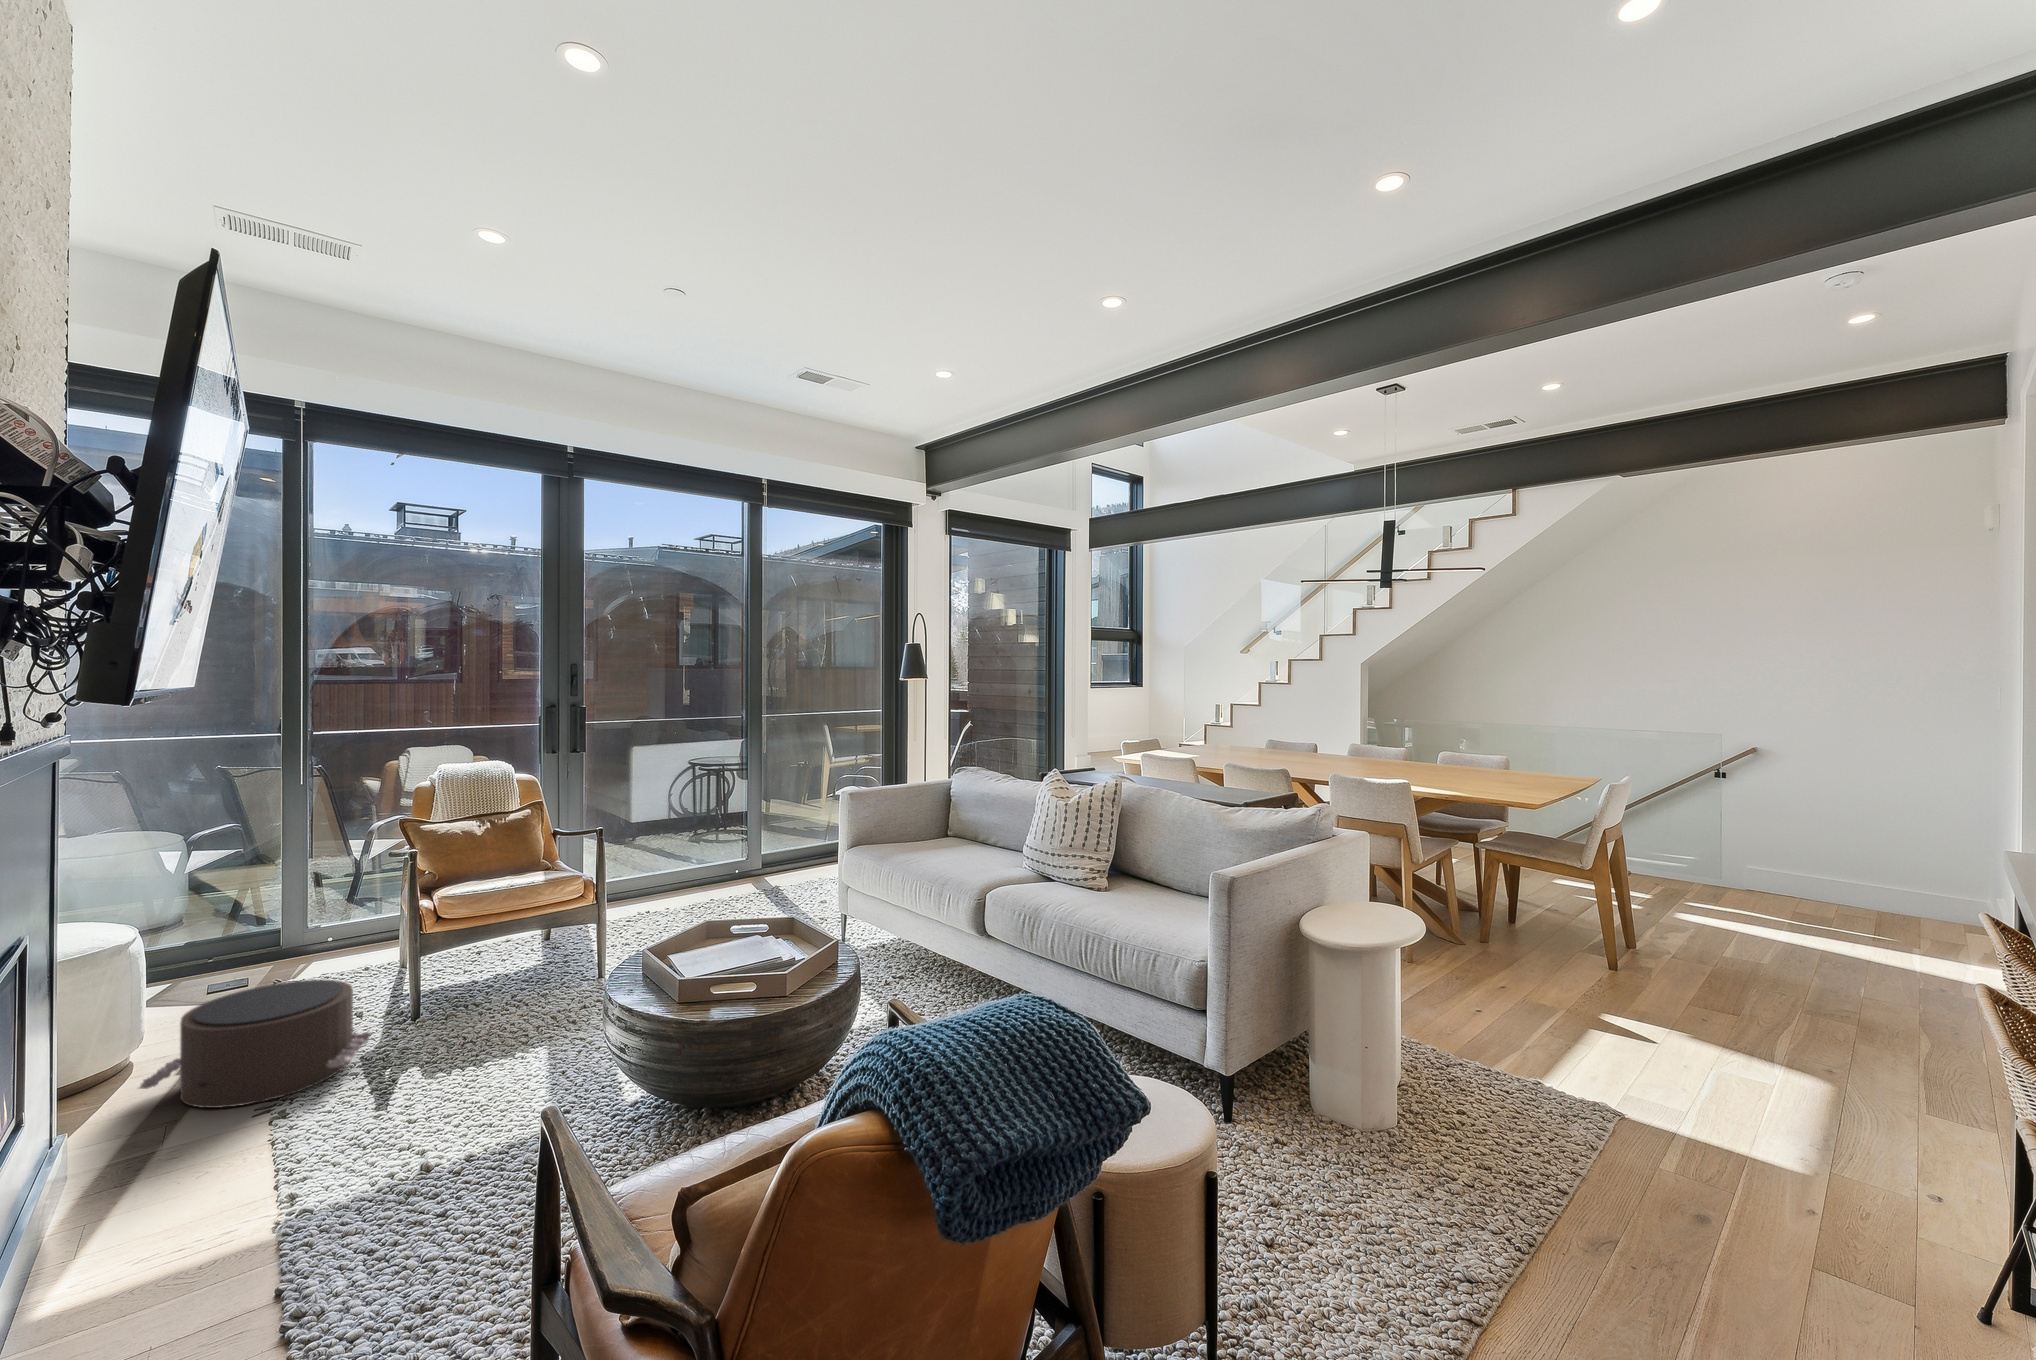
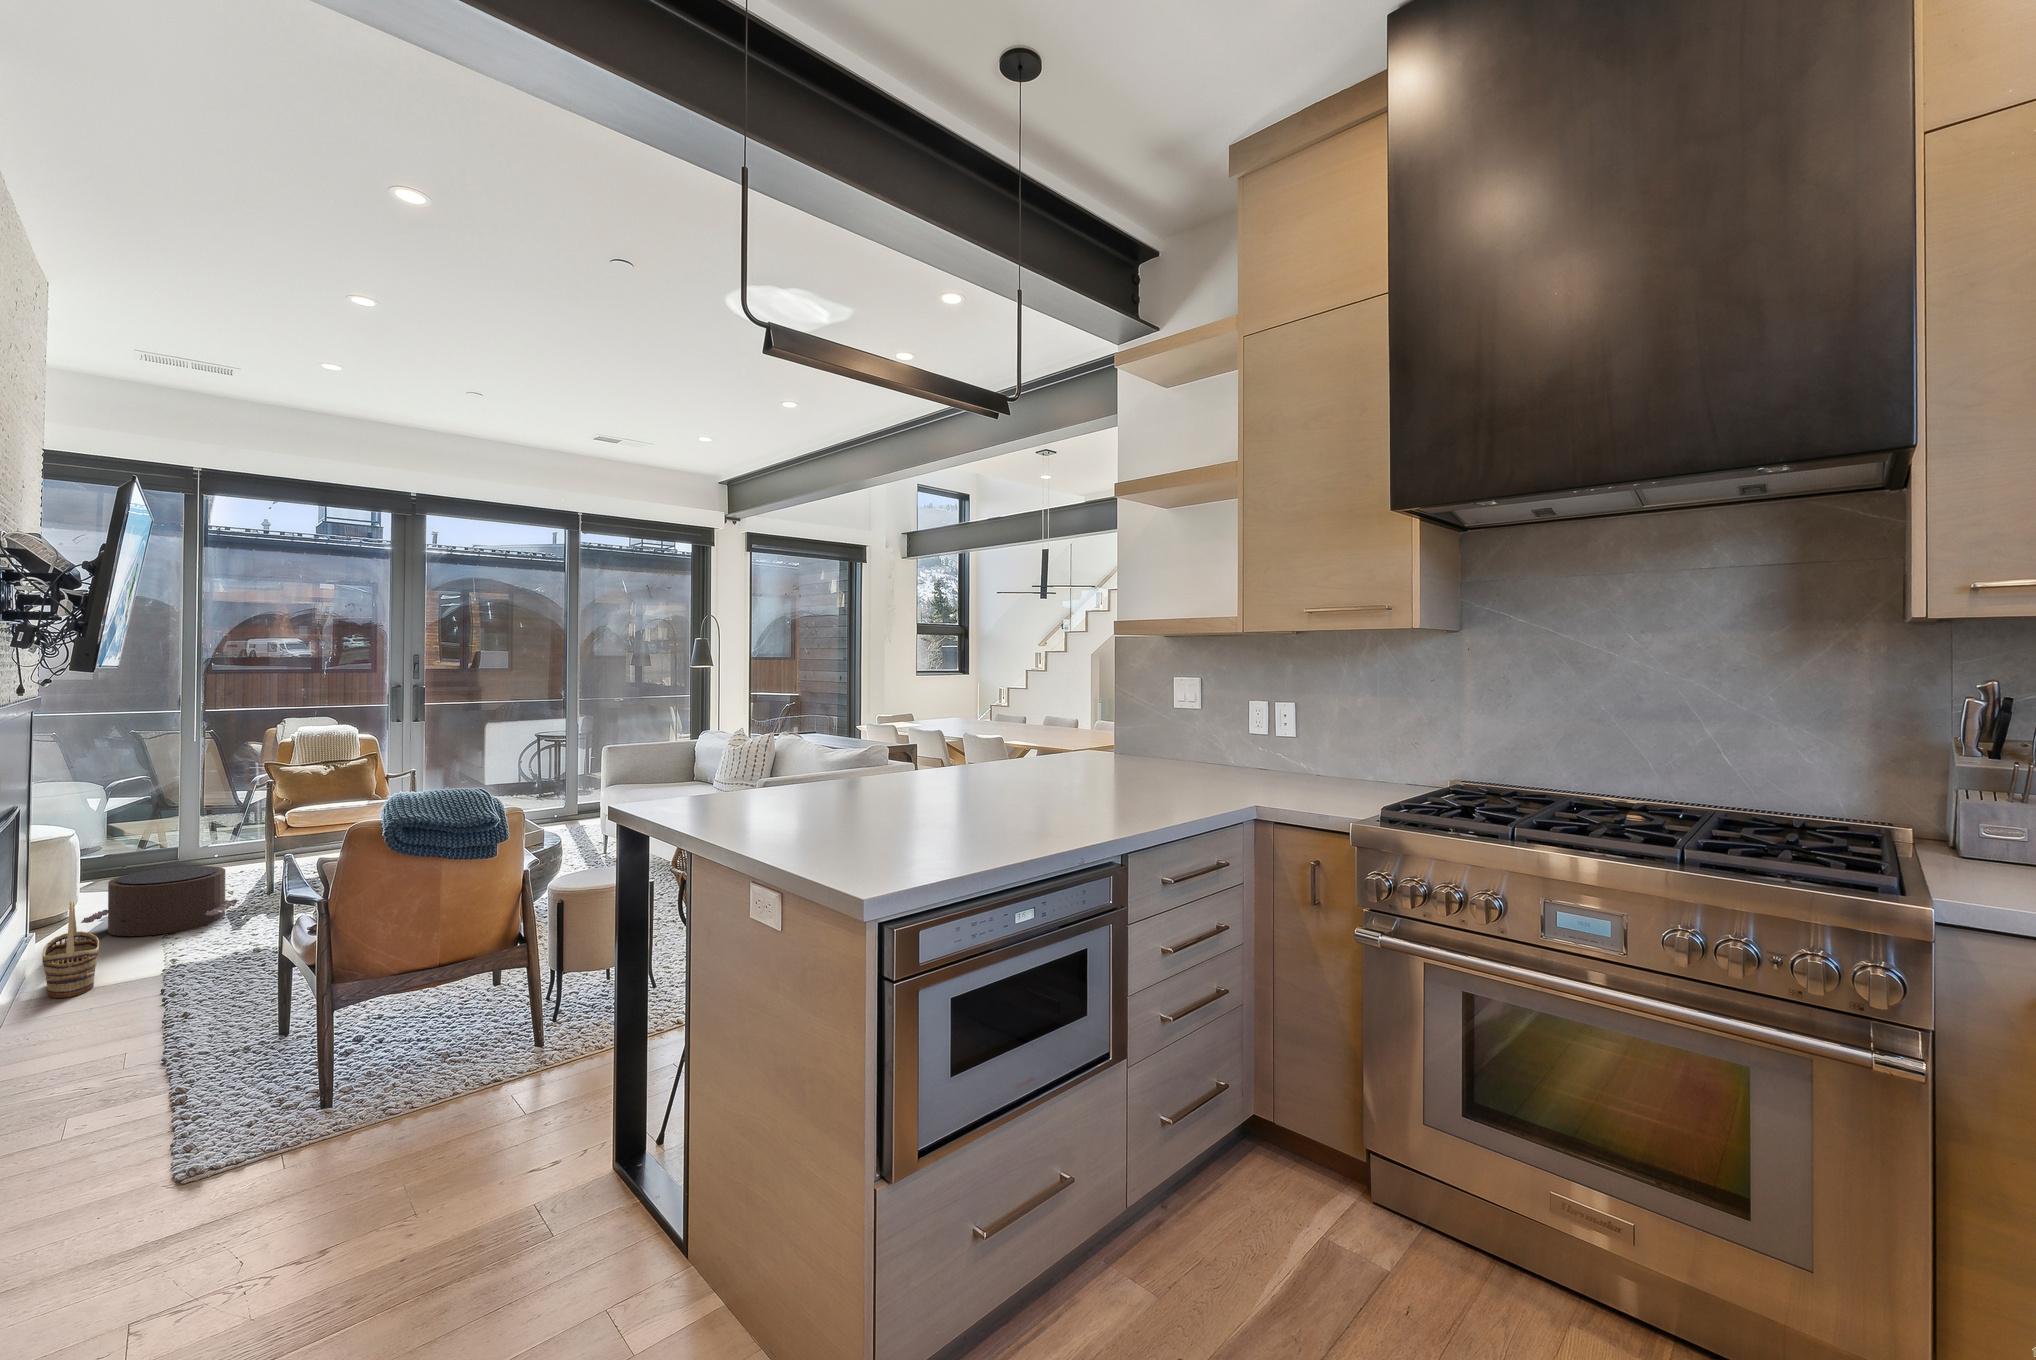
basket: none [58,1095,160,1286] -> present [42,901,99,998]

